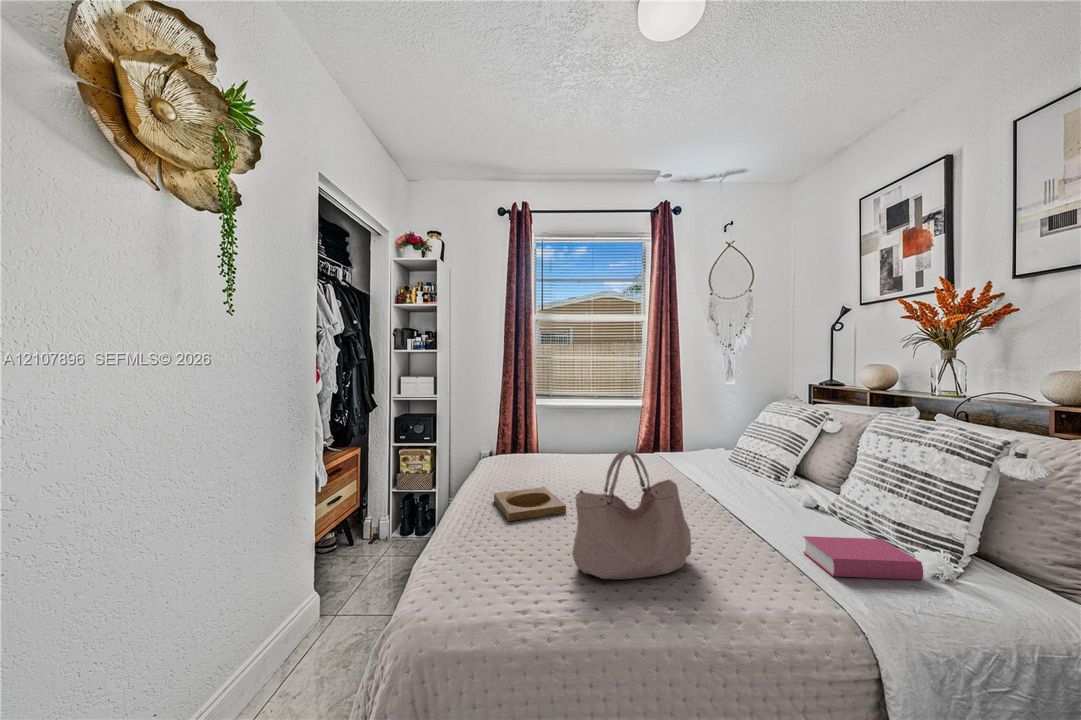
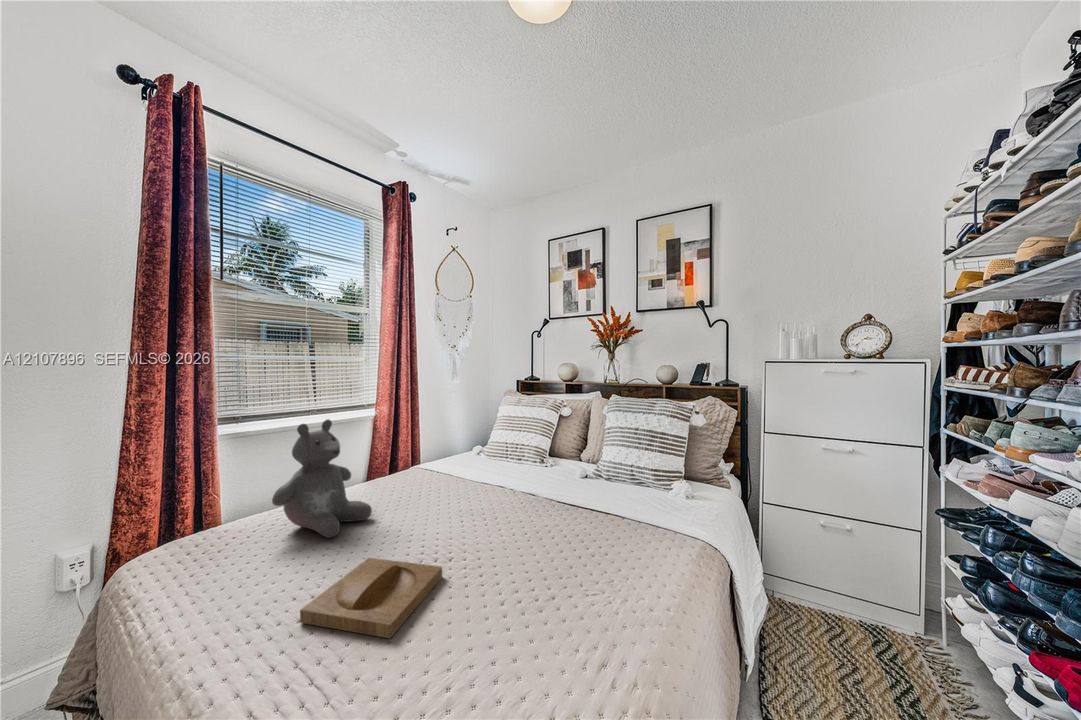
teddy bear: none [528,399,582,474] -> present [272,419,372,538]
handbag: present [572,451,691,579] -> none [557,463,635,633]
book: present [803,536,923,580] -> none [643,483,697,520]

